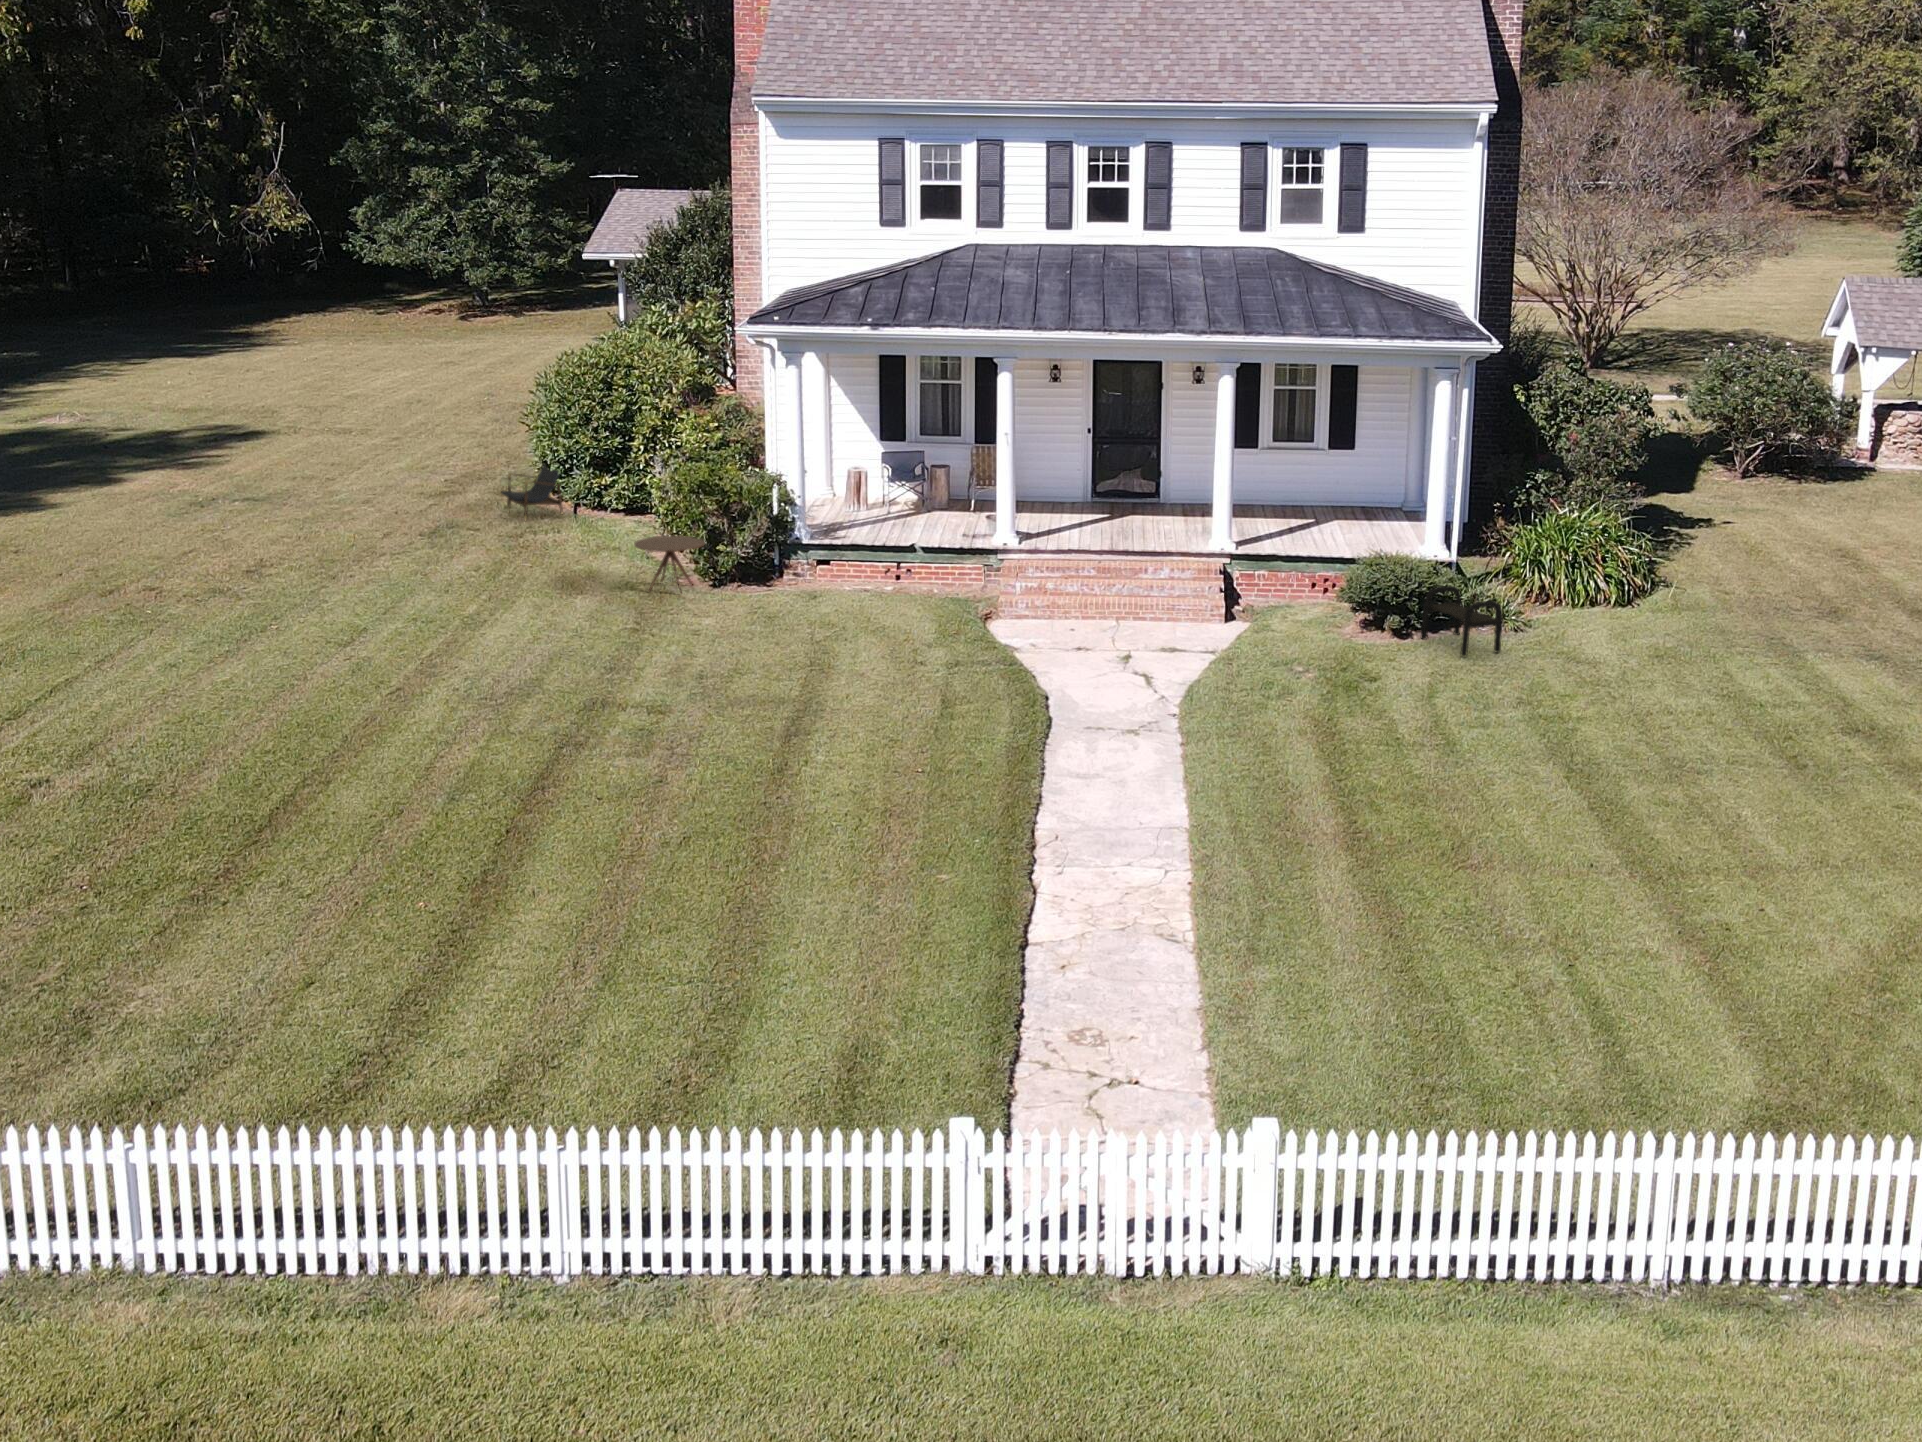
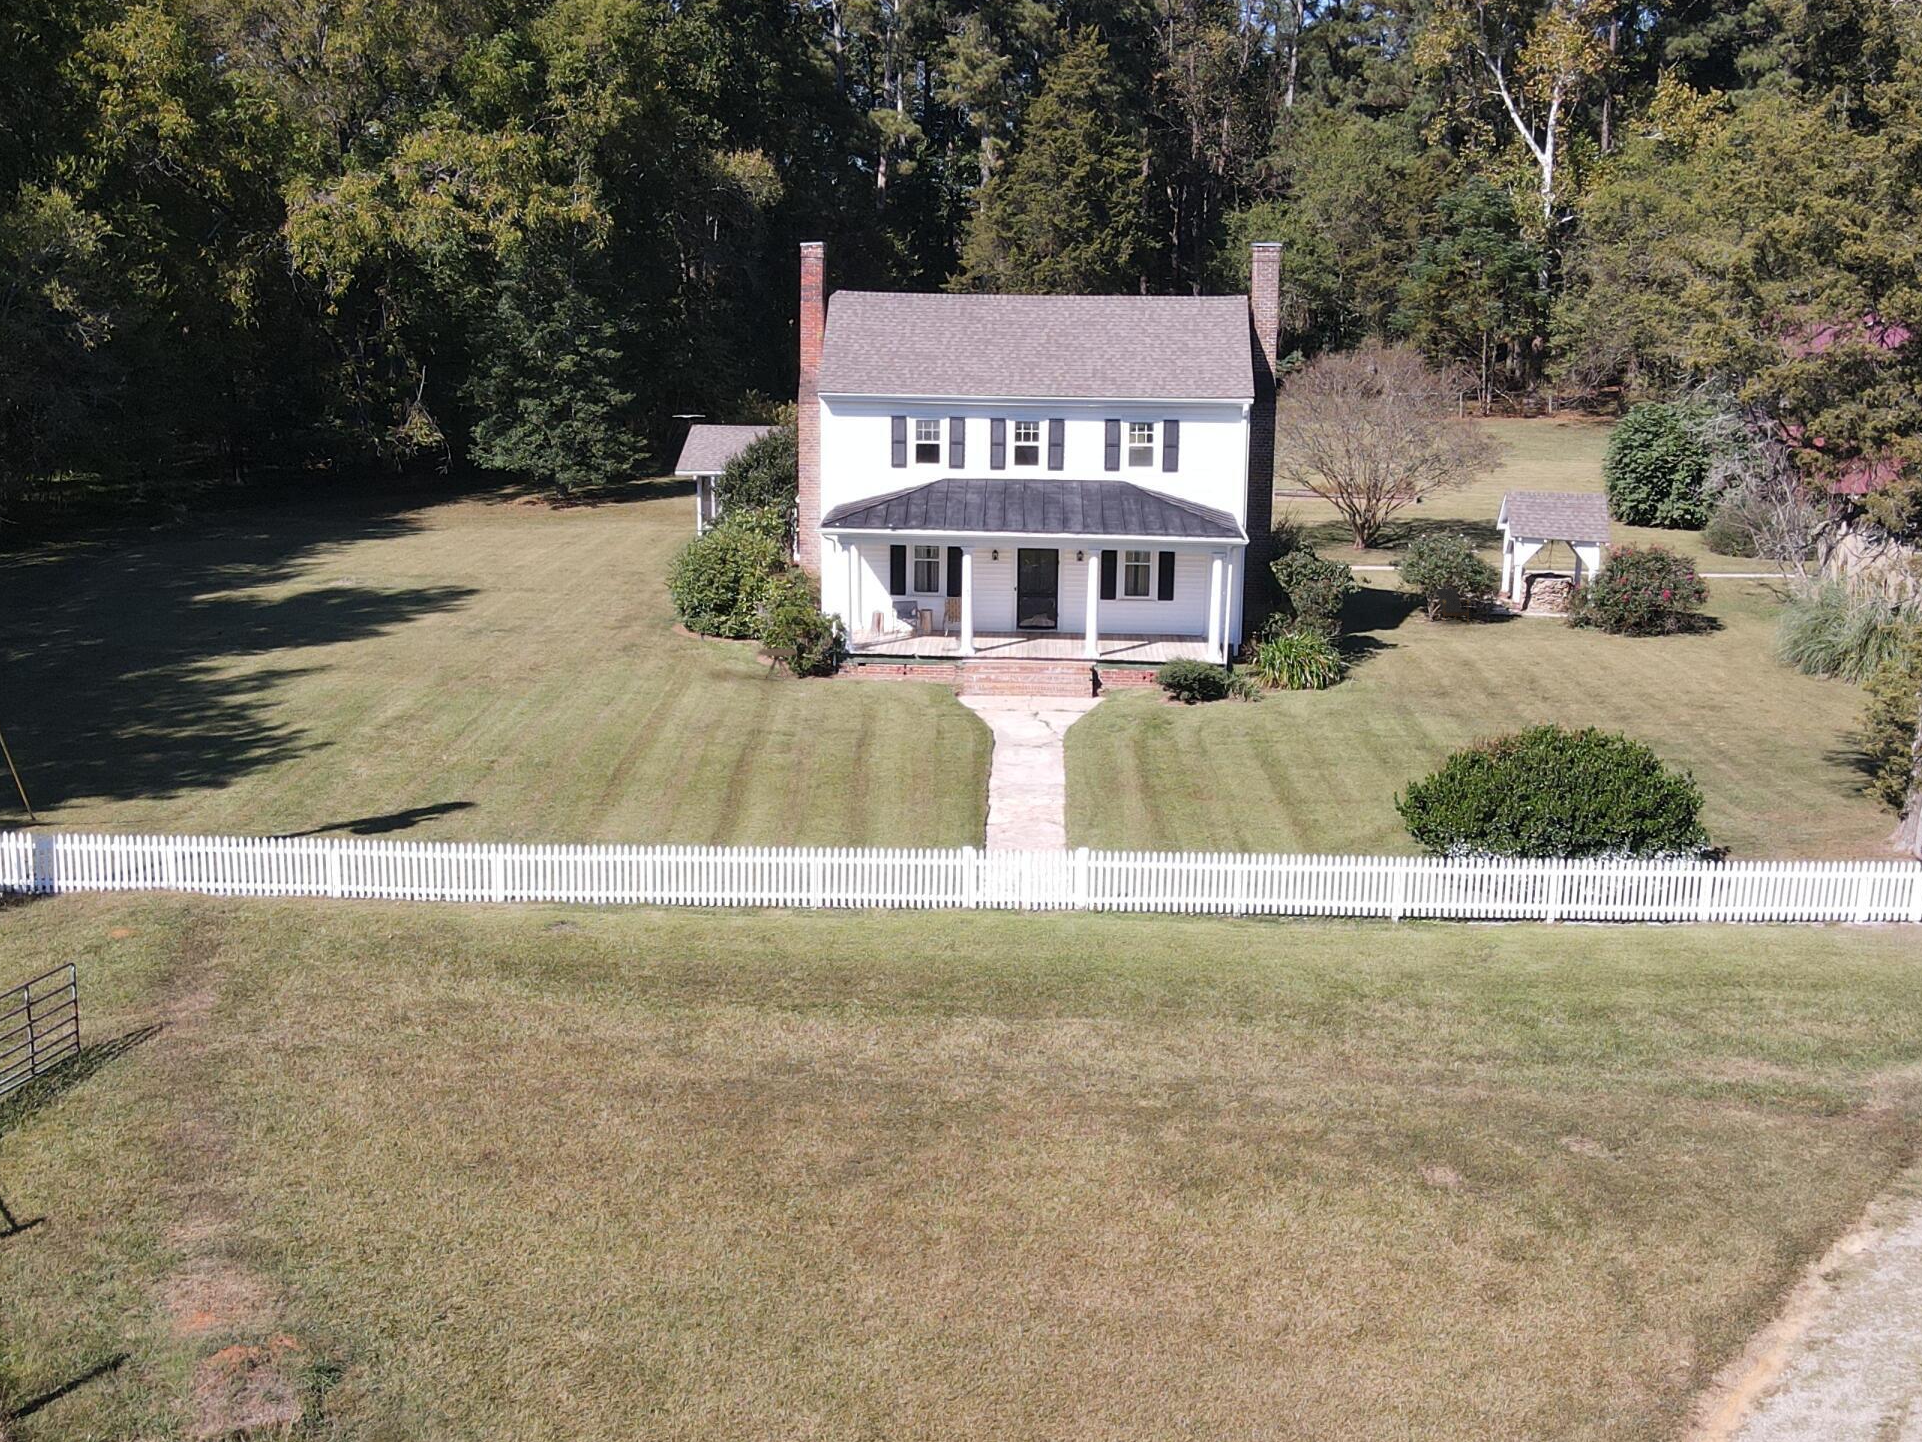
lounge chair: present [501,465,563,520] -> present [1436,589,1469,620]
bench: present [1421,586,1502,656] -> none [1198,674,1240,711]

